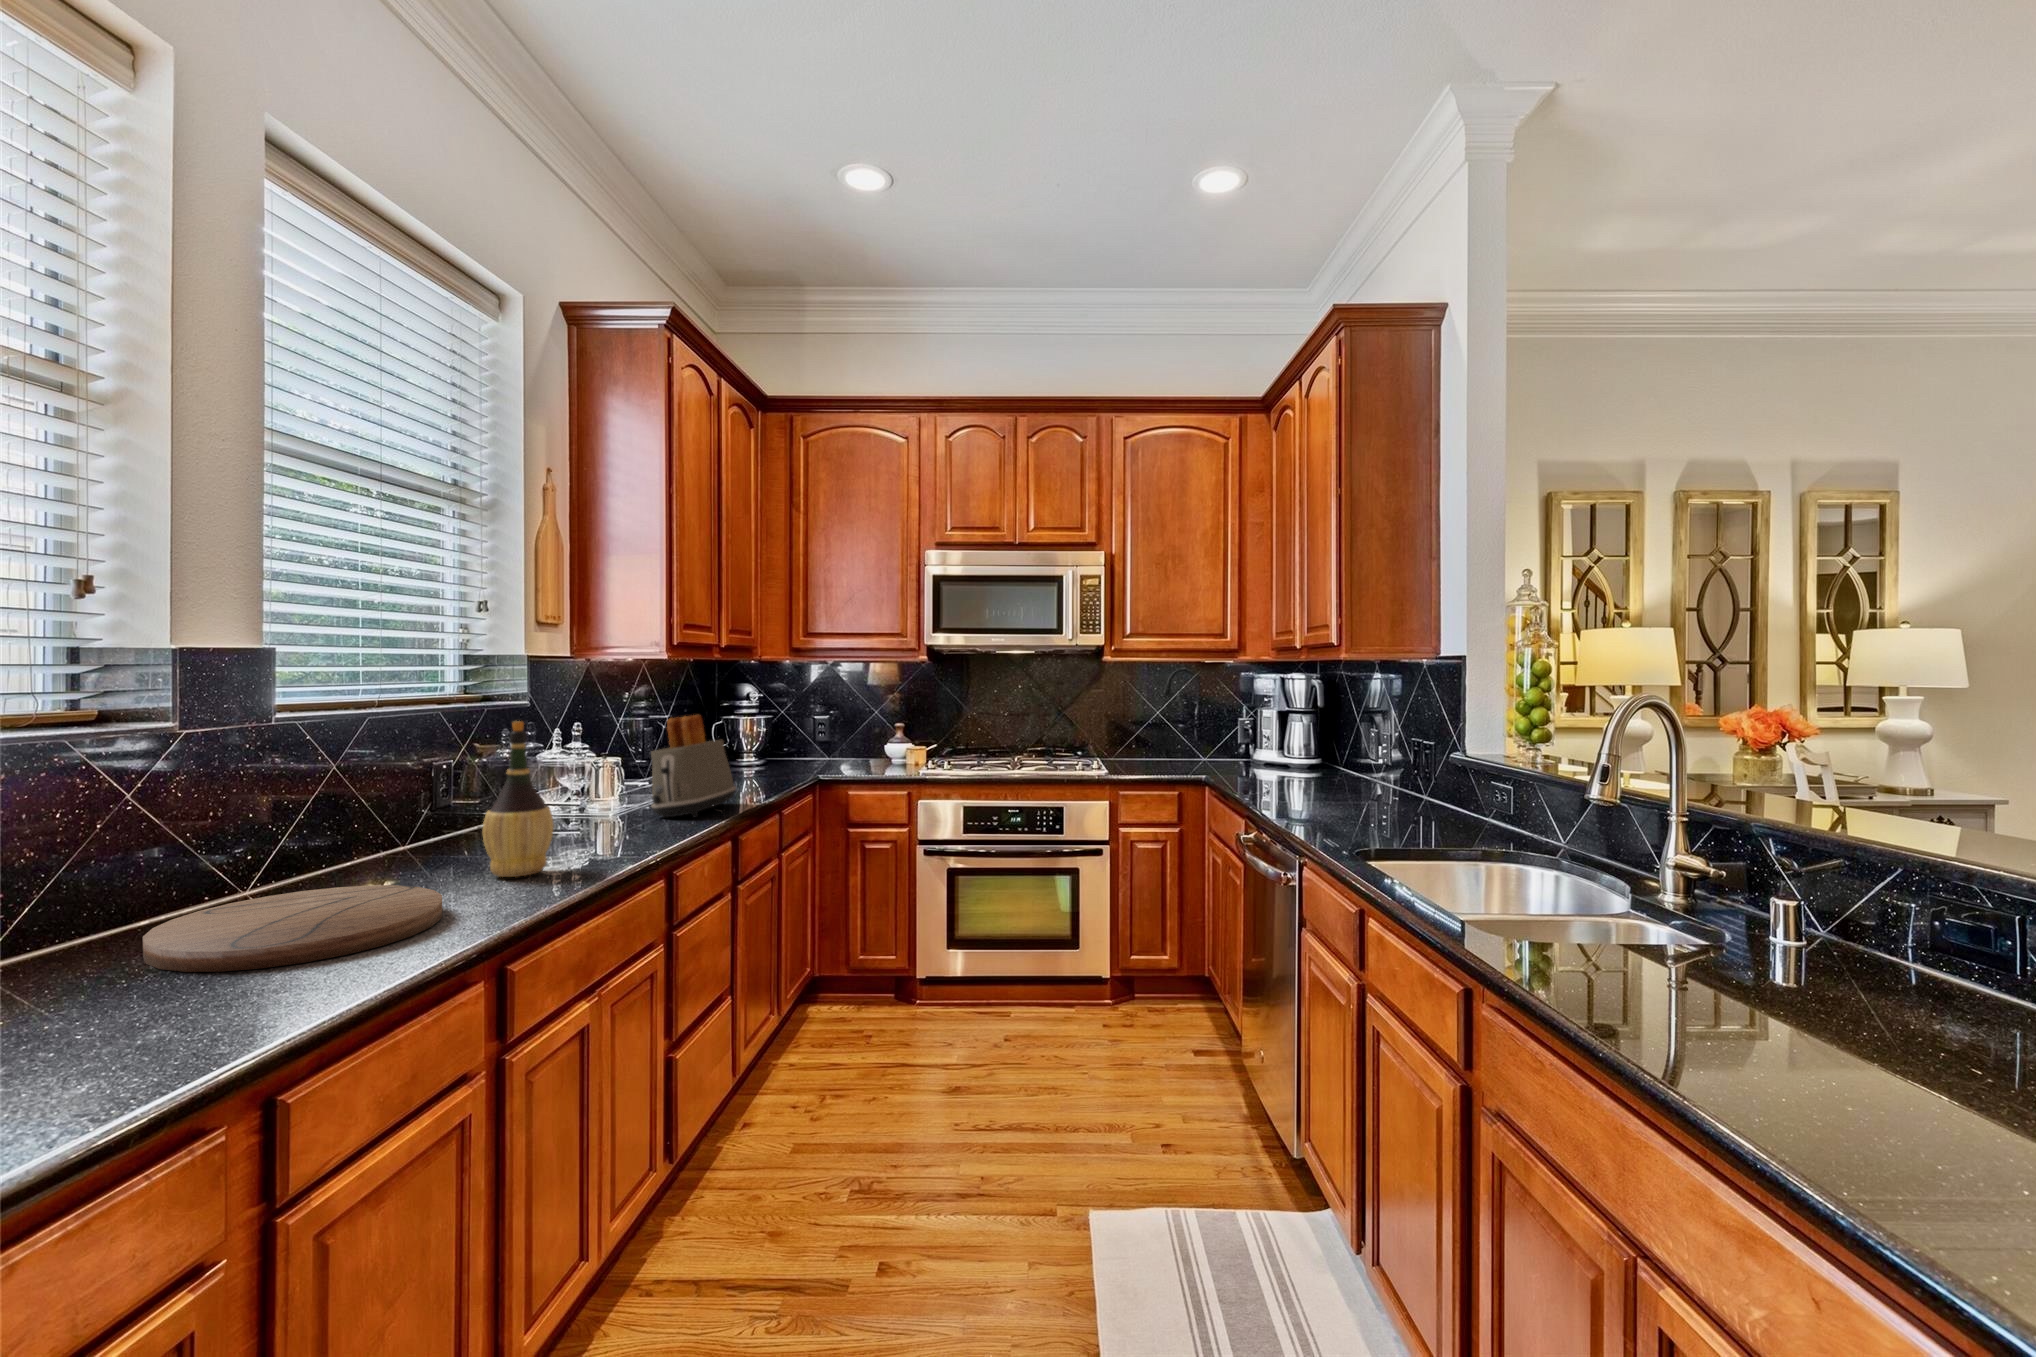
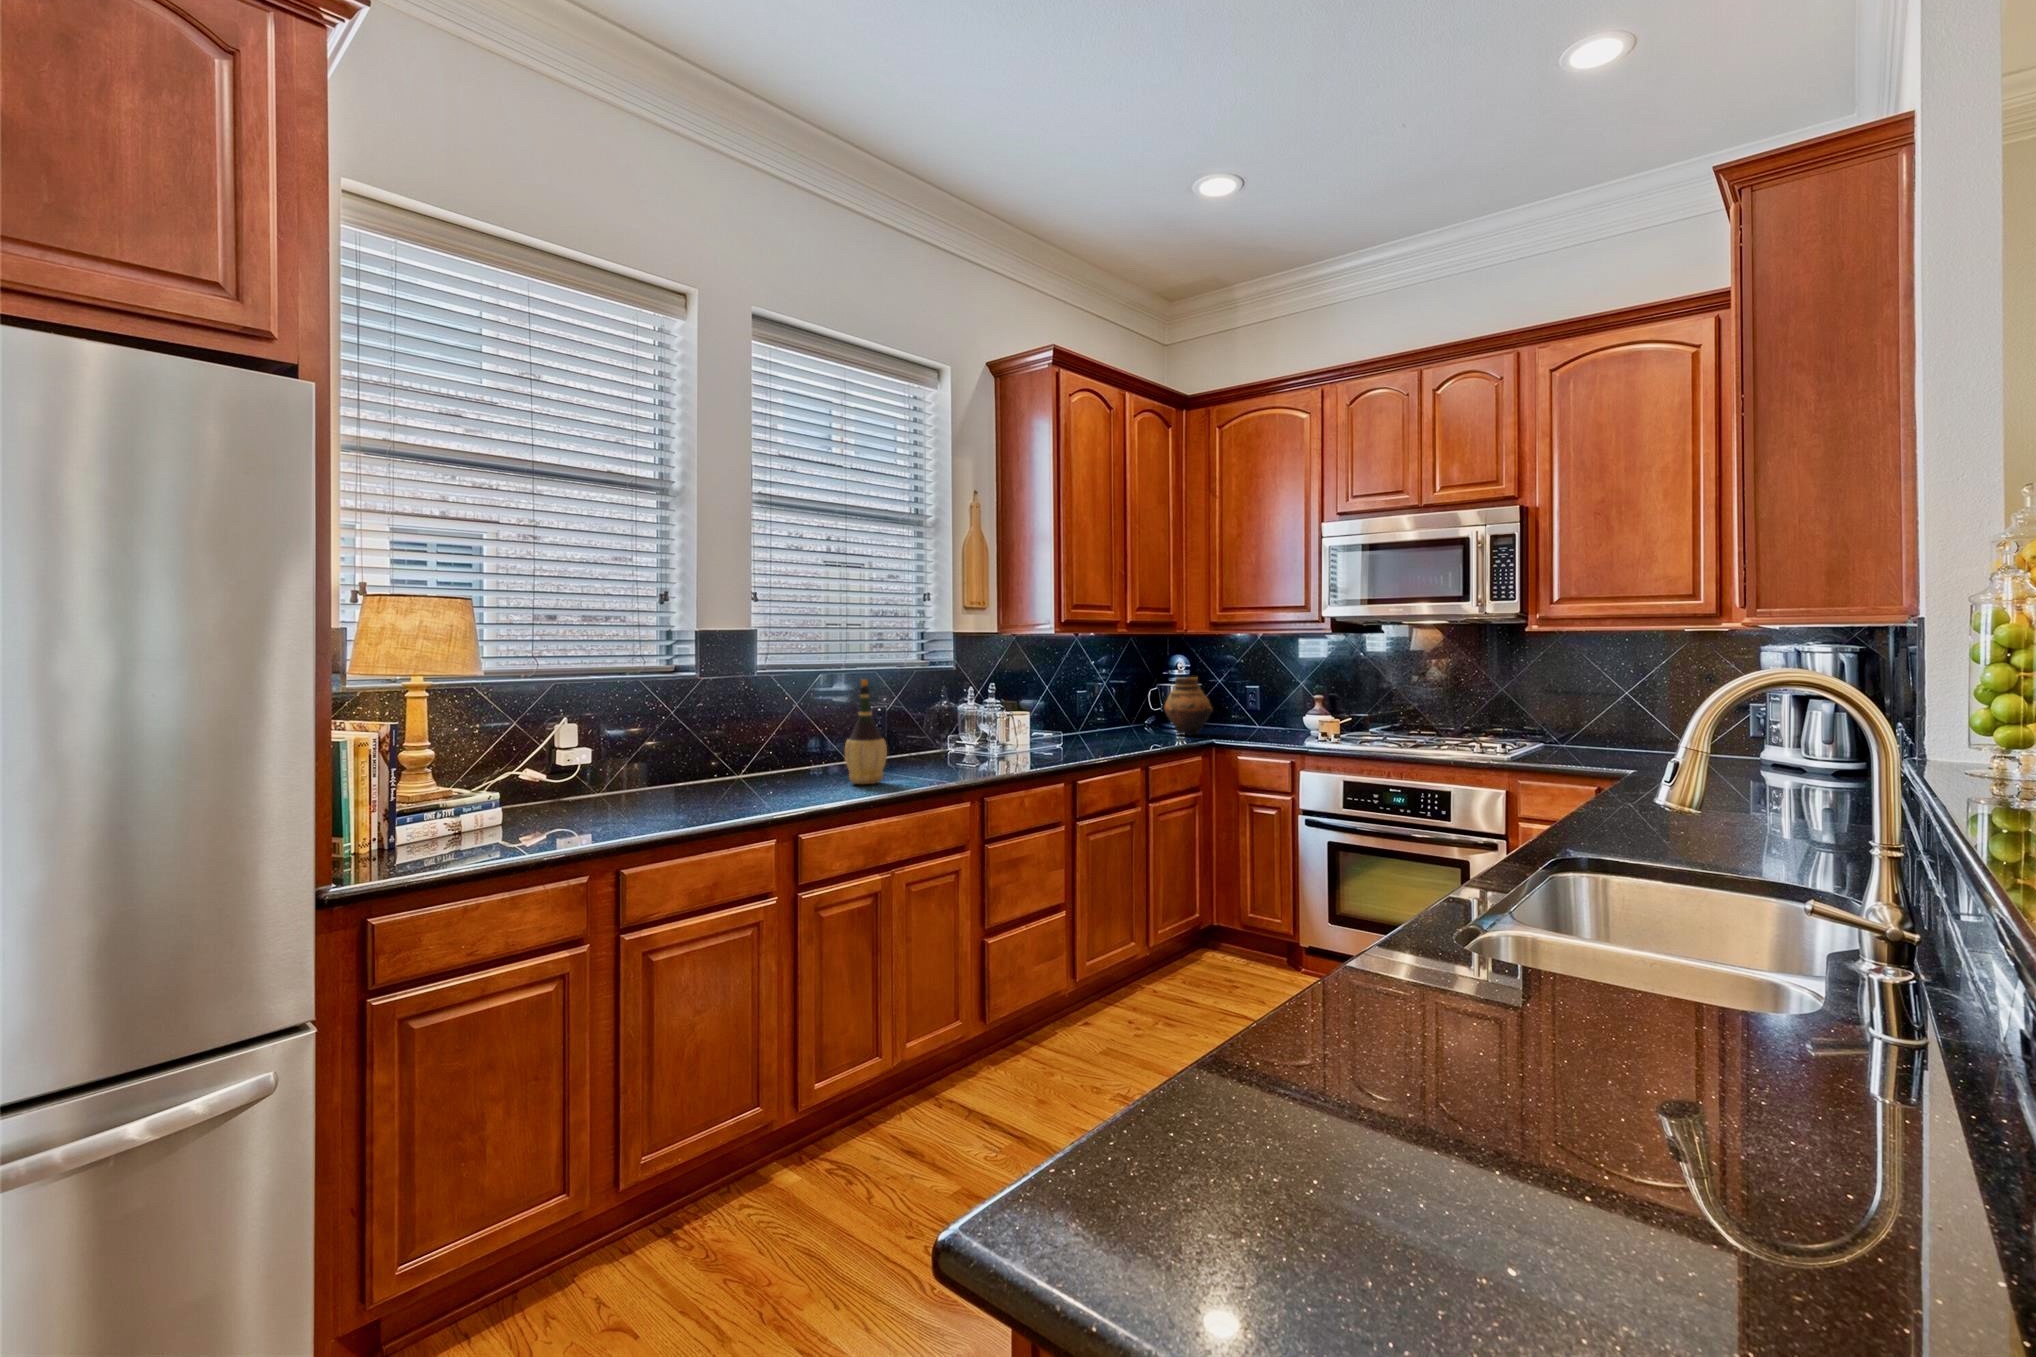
vase: none [752,707,813,772] -> present [1165,677,1213,735]
toaster: present [651,715,736,817] -> none [1014,680,1090,762]
cutting board: present [143,885,442,972] -> none [651,776,794,811]

